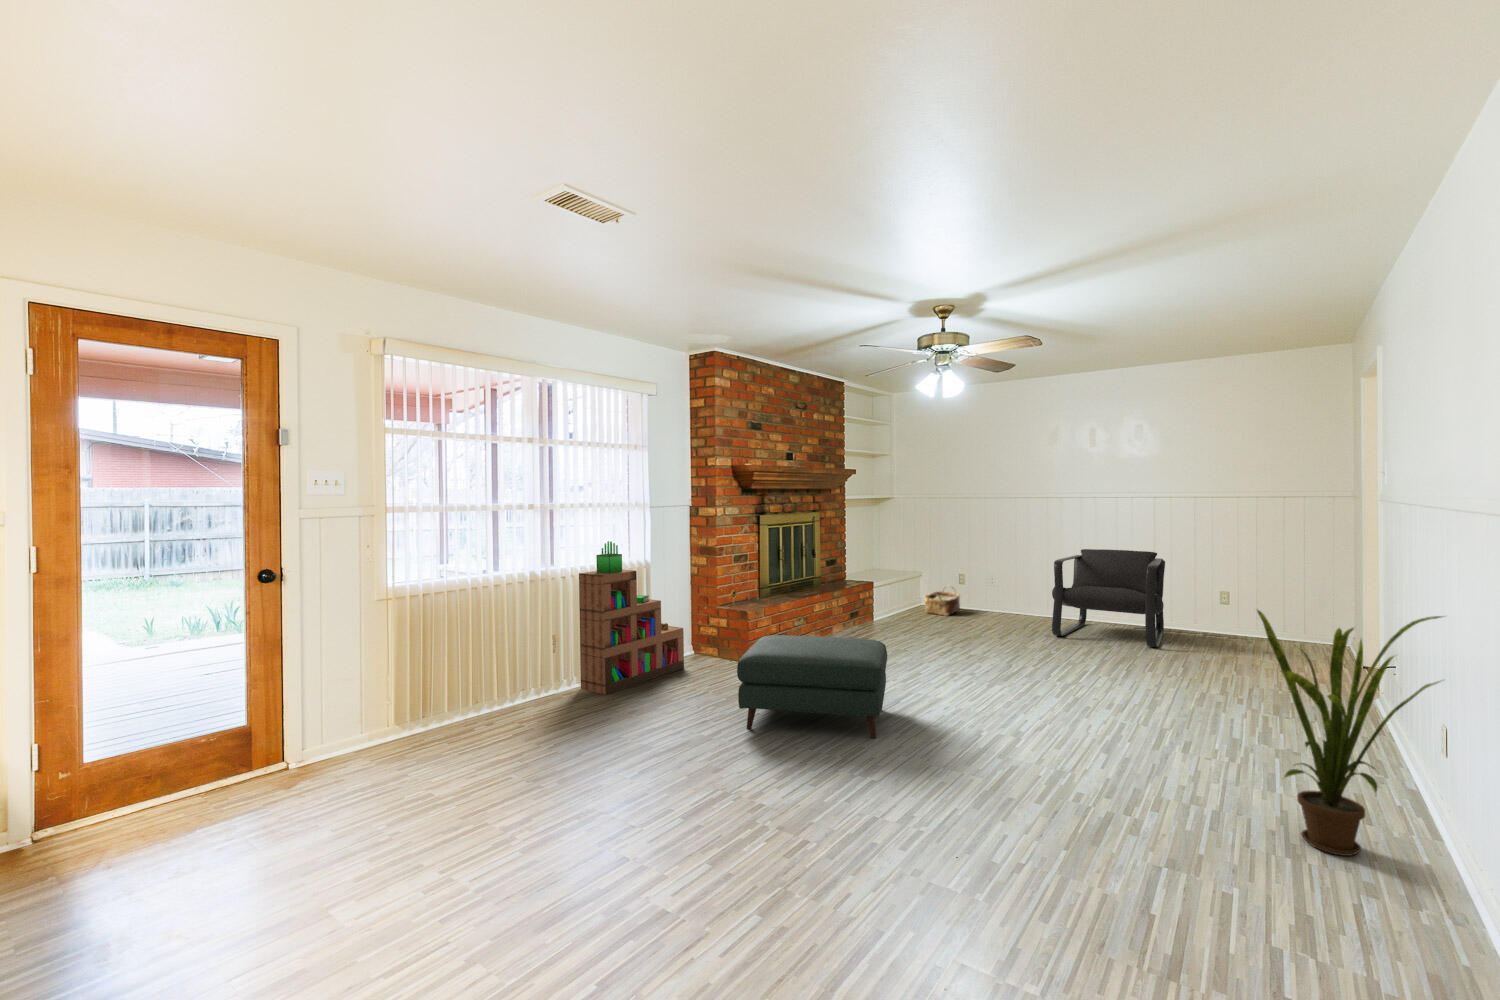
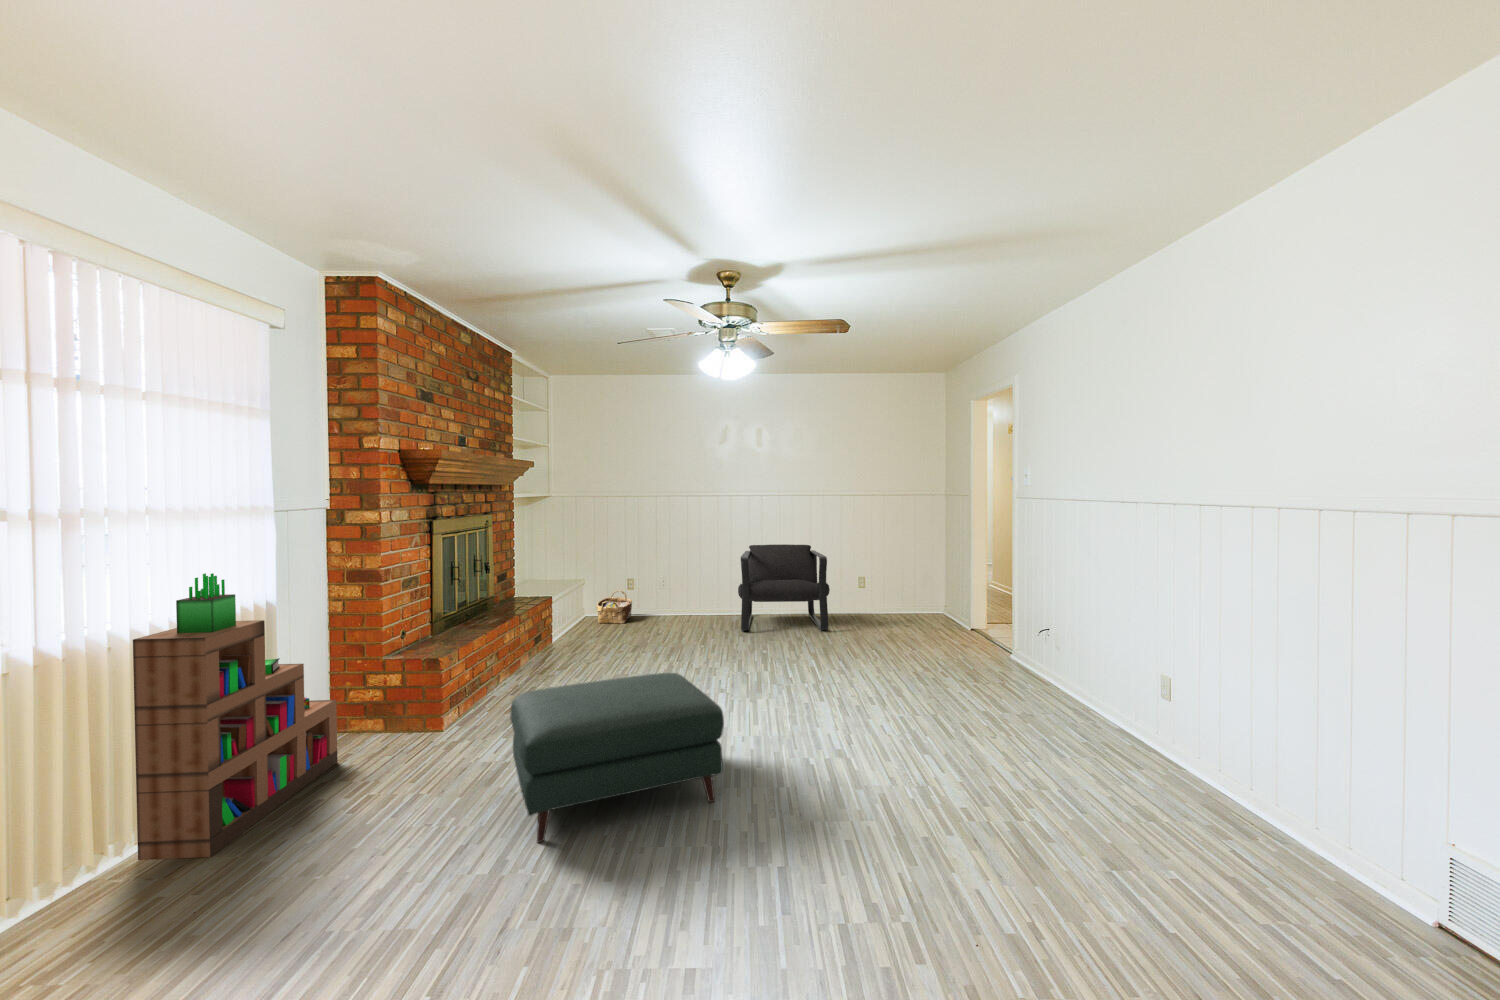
house plant: present [1257,610,1444,856] -> none [1104,588,1235,800]

